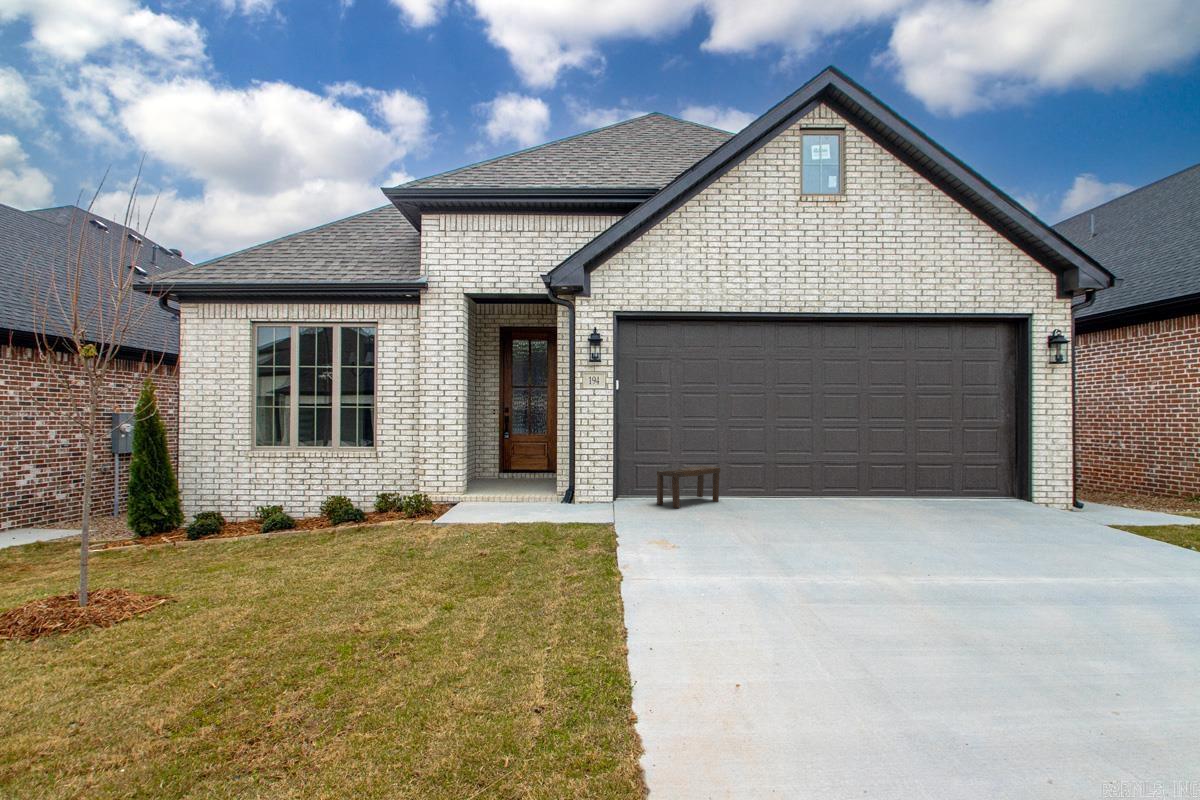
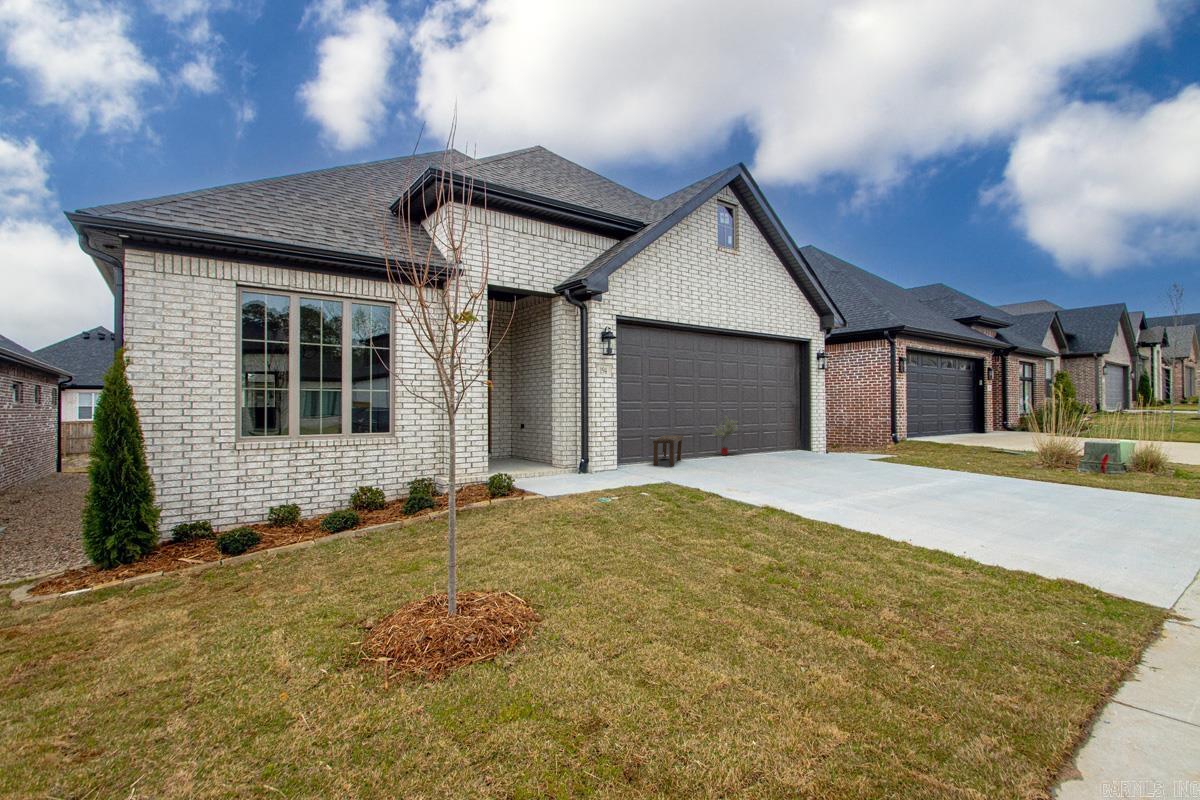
potted tree: none [785,441,835,501] -> present [713,417,737,455]

